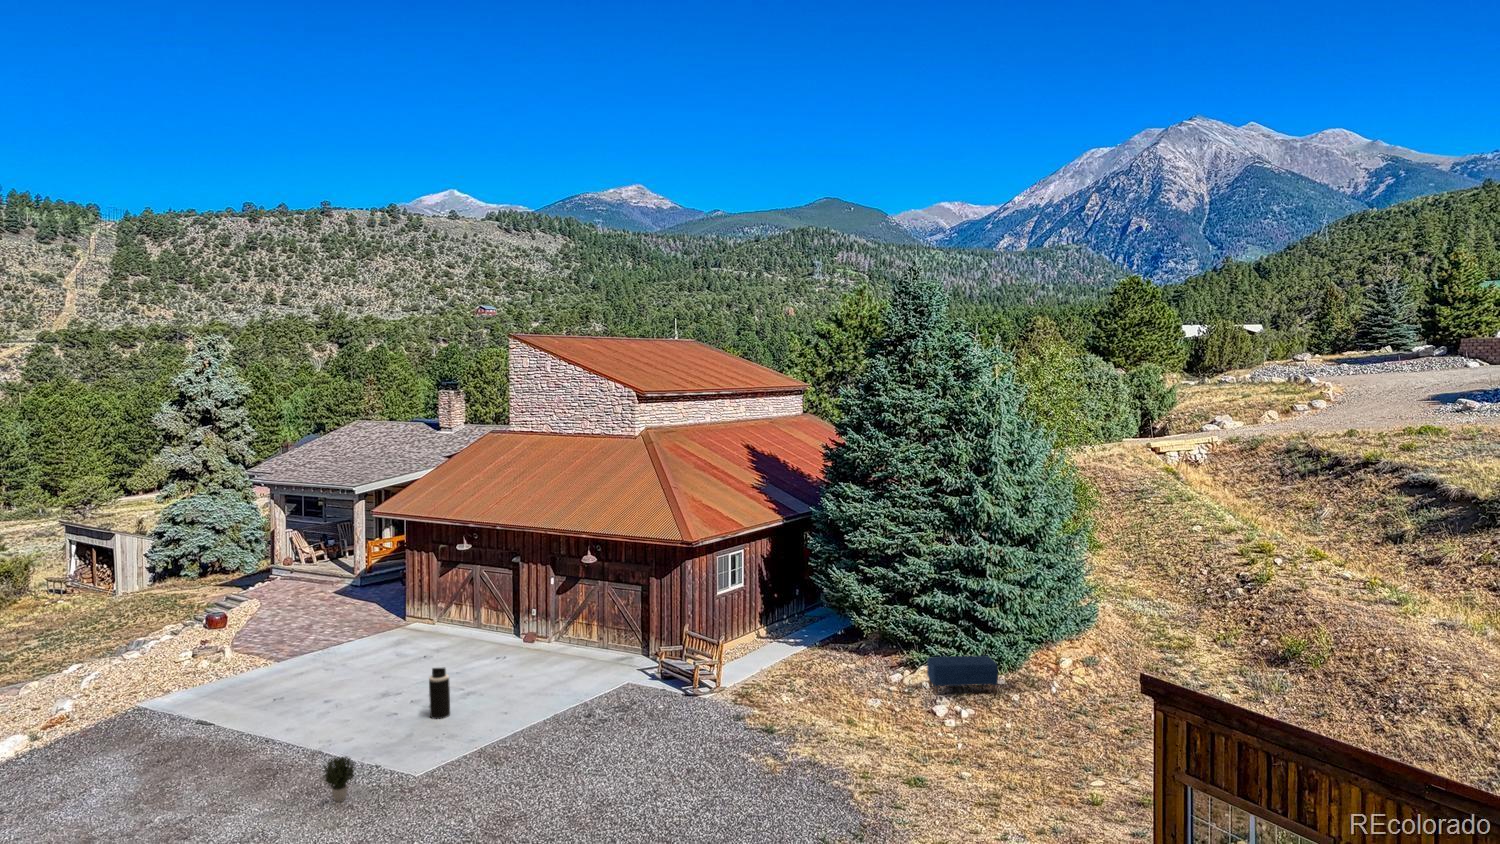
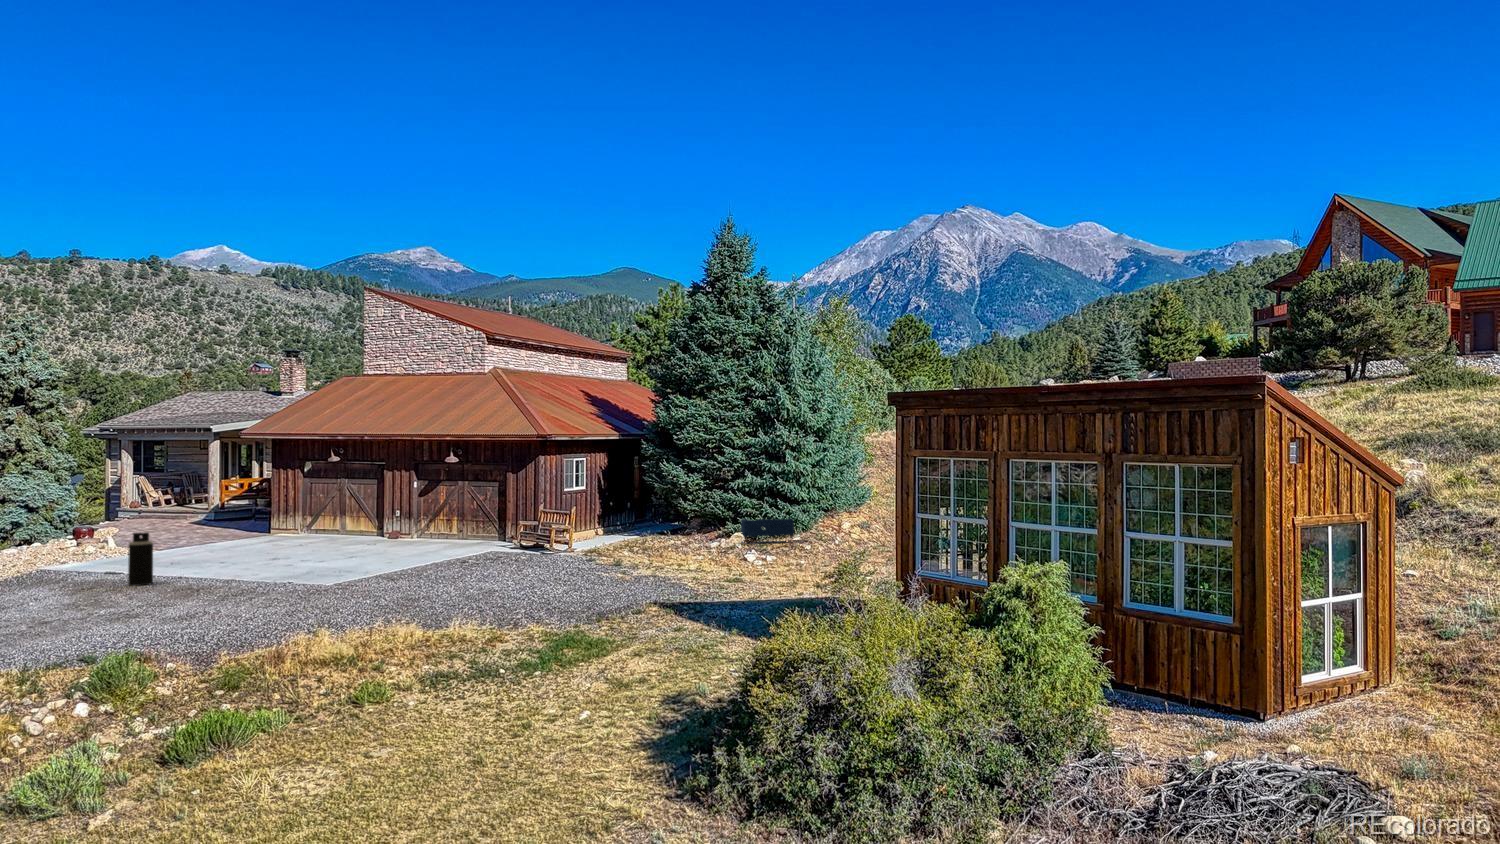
trash can: present [429,668,450,719] -> present [128,532,153,586]
potted plant: present [324,757,355,802] -> none [237,544,266,581]

